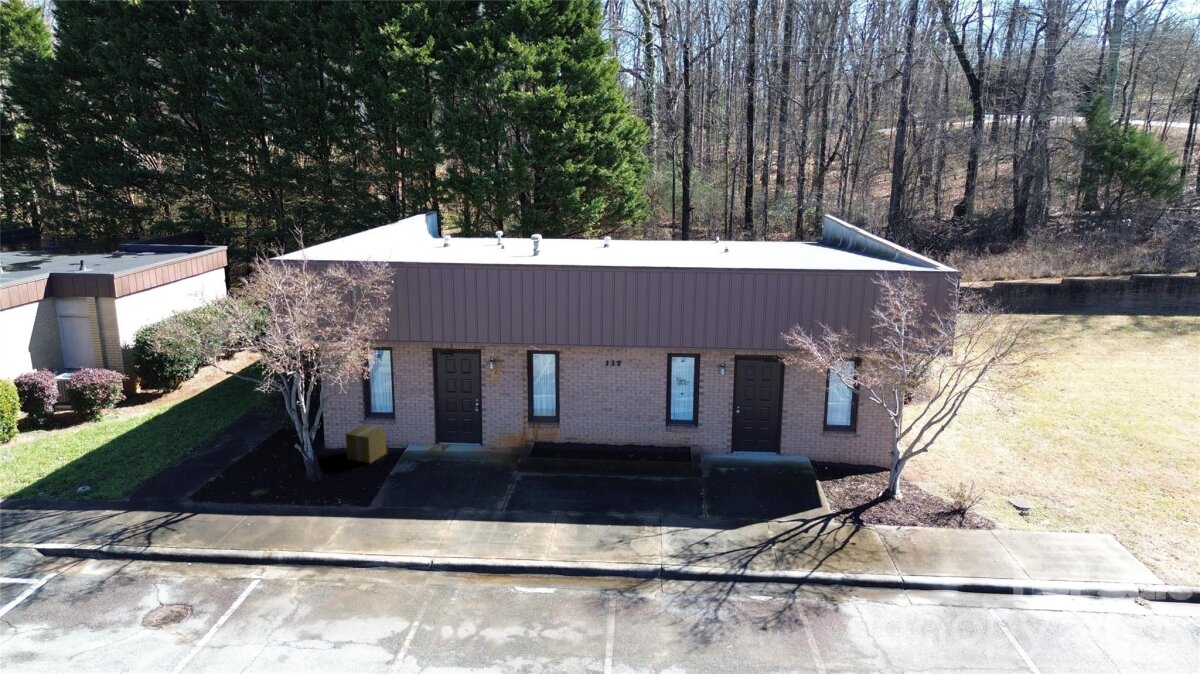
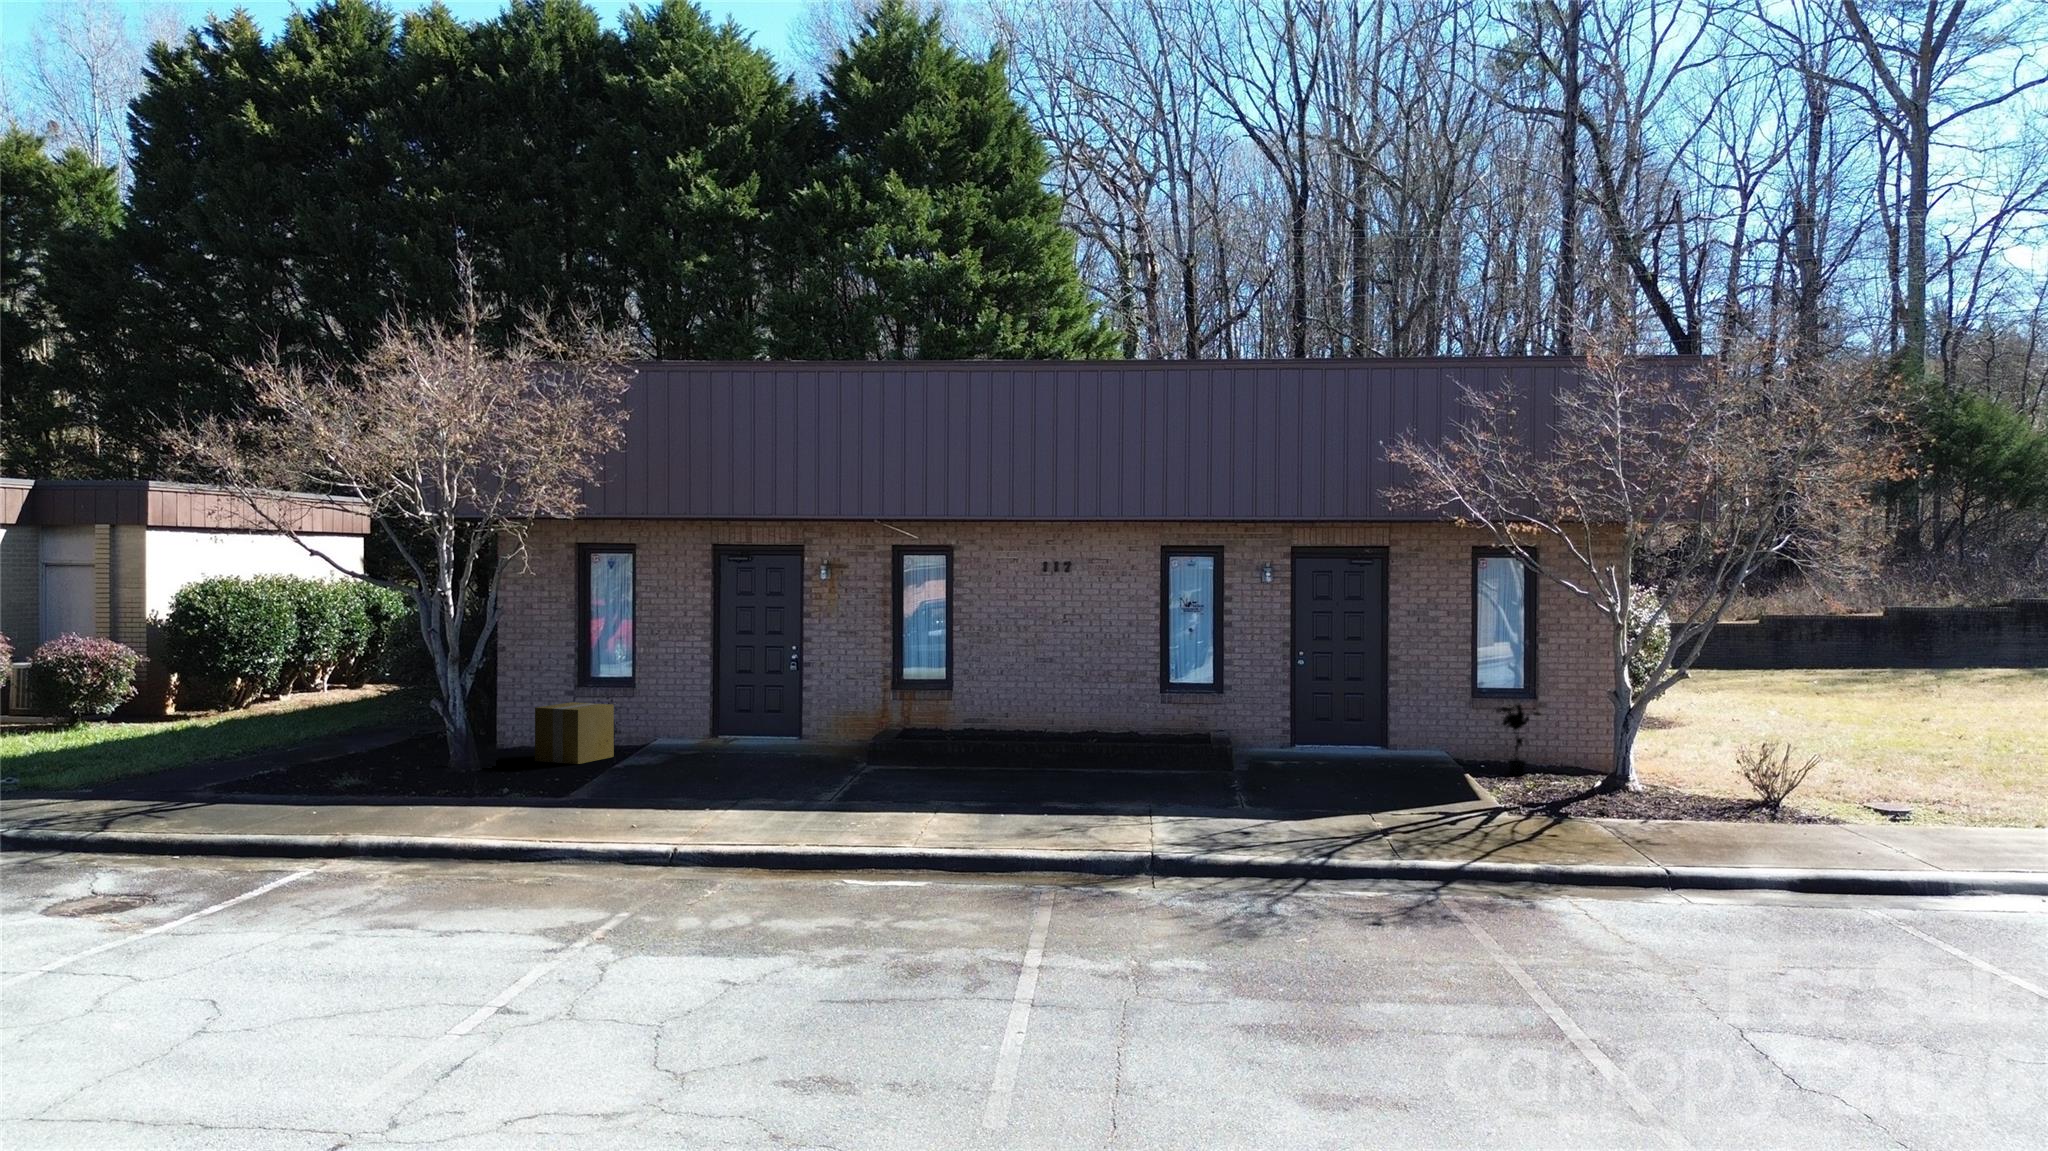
potted plant: none [833,435,859,470] -> present [1497,704,1541,775]

